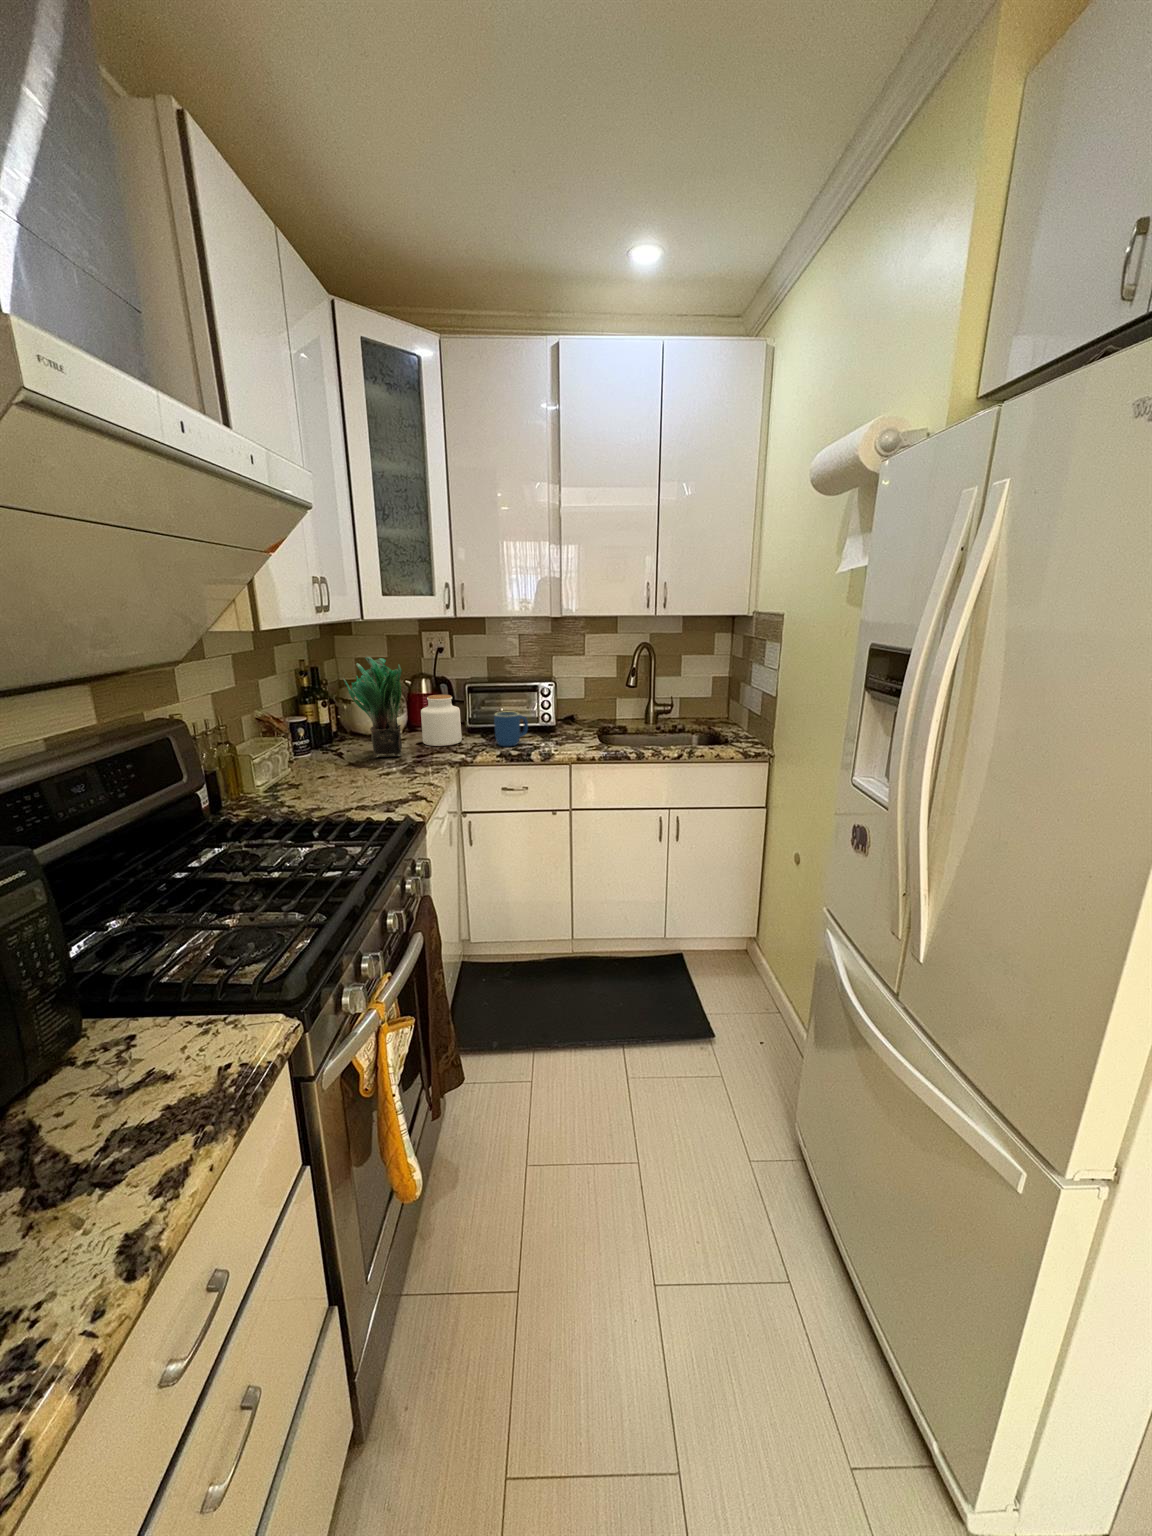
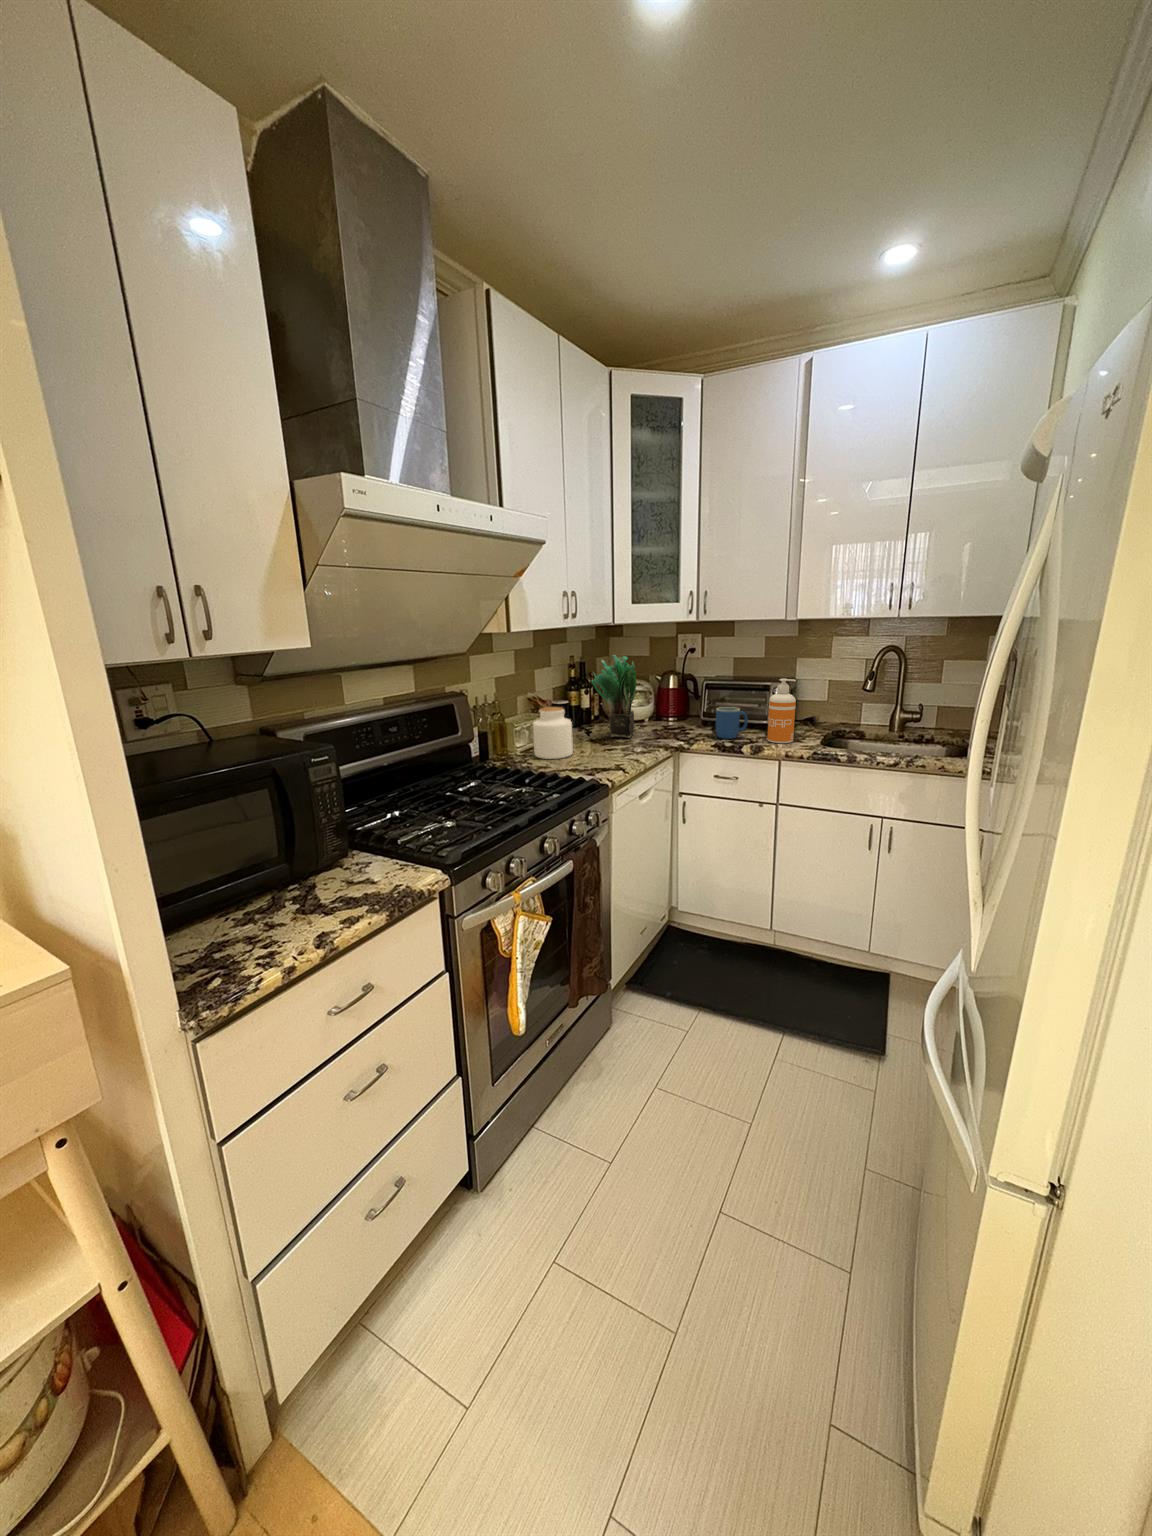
soap dispenser: none [550,678,576,746] -> present [767,679,796,743]
jar: present [421,695,462,746] -> present [533,707,573,759]

